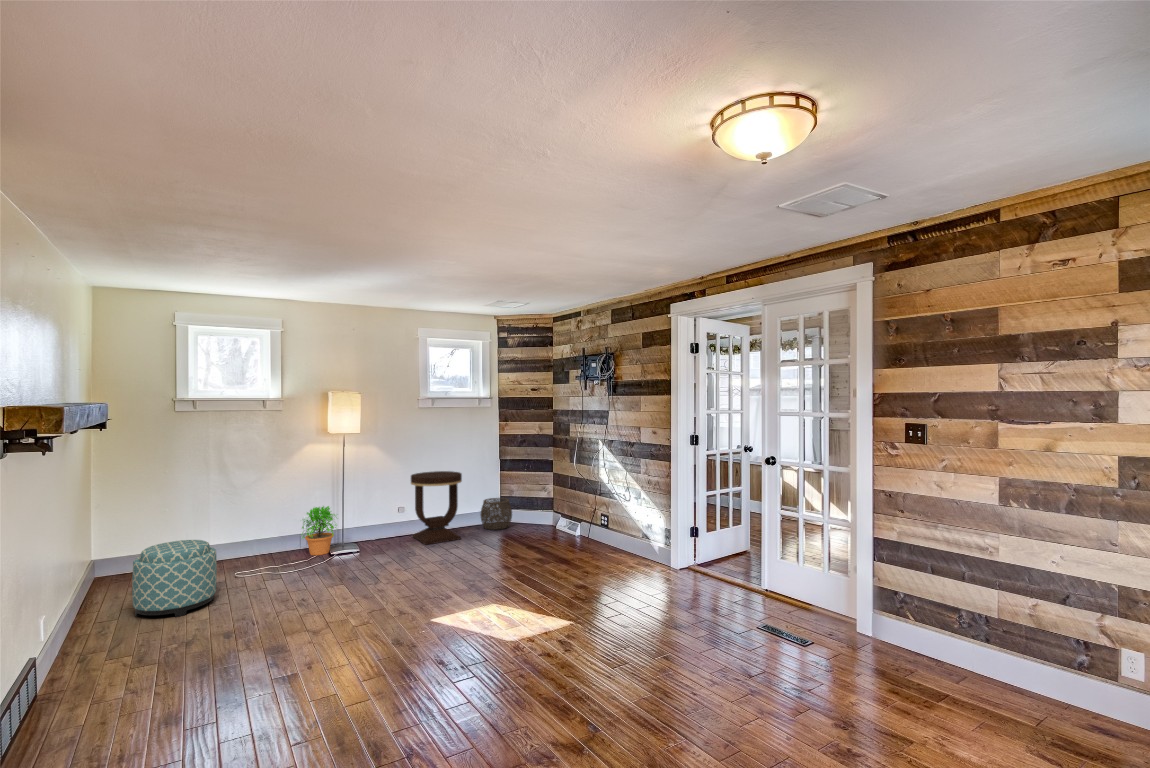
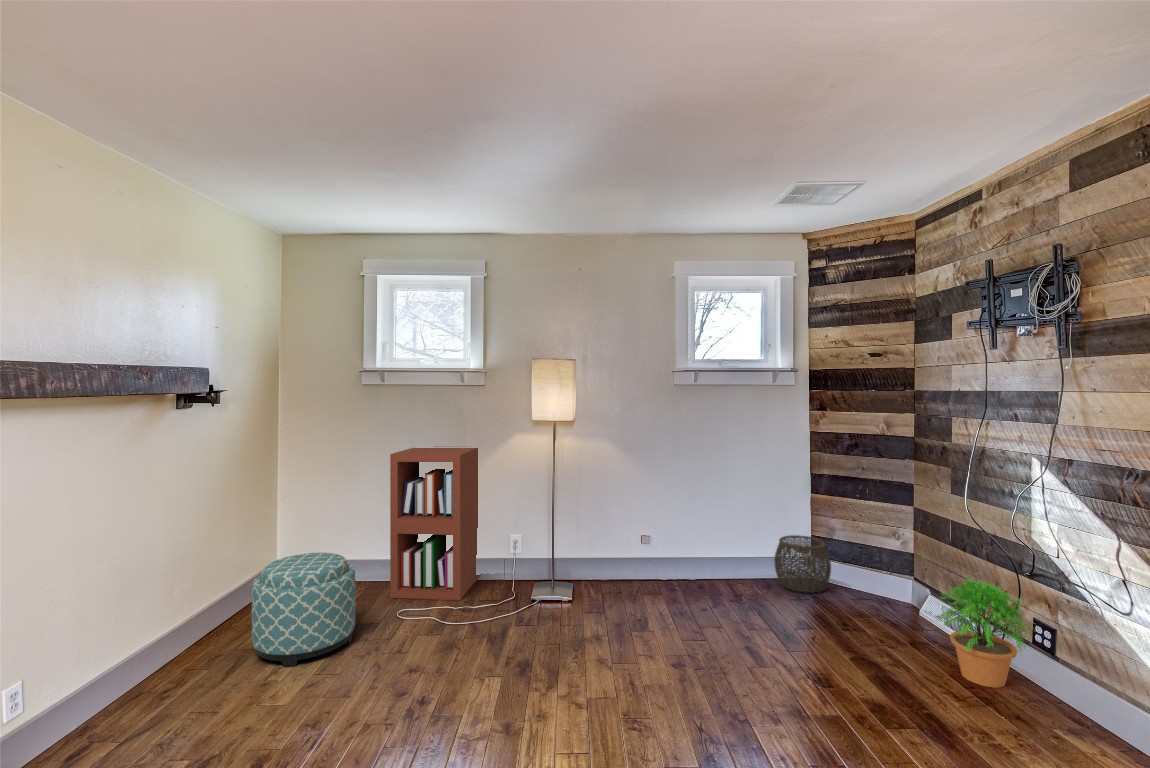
bookshelf: none [211,458,274,577] -> present [390,446,480,600]
side table: present [411,471,462,545] -> none [657,483,737,602]
potted plant: present [302,506,337,555] -> present [939,578,1032,688]

